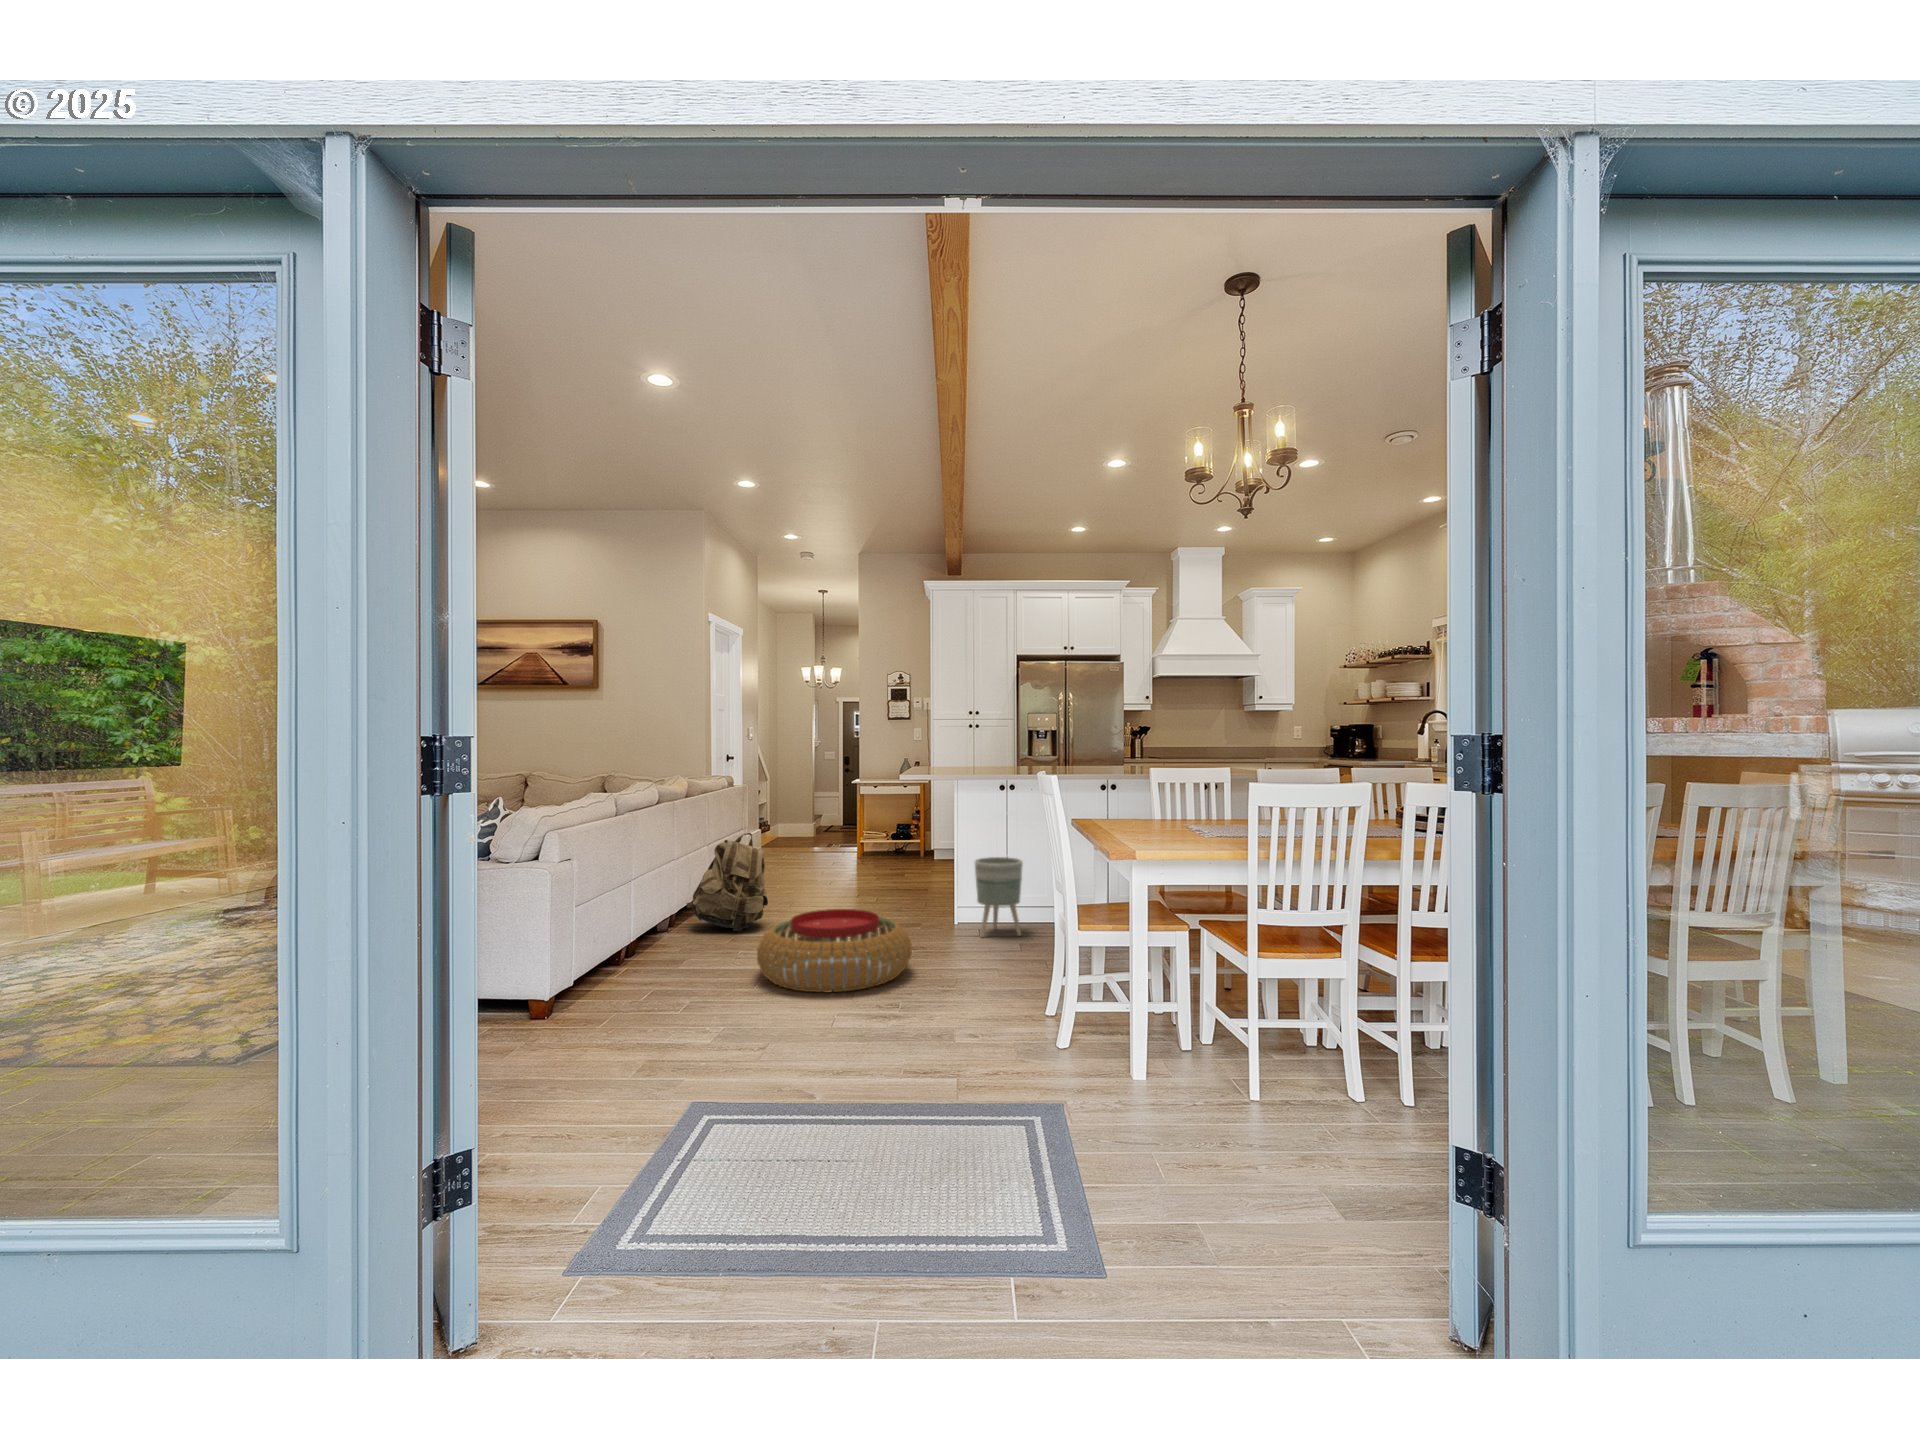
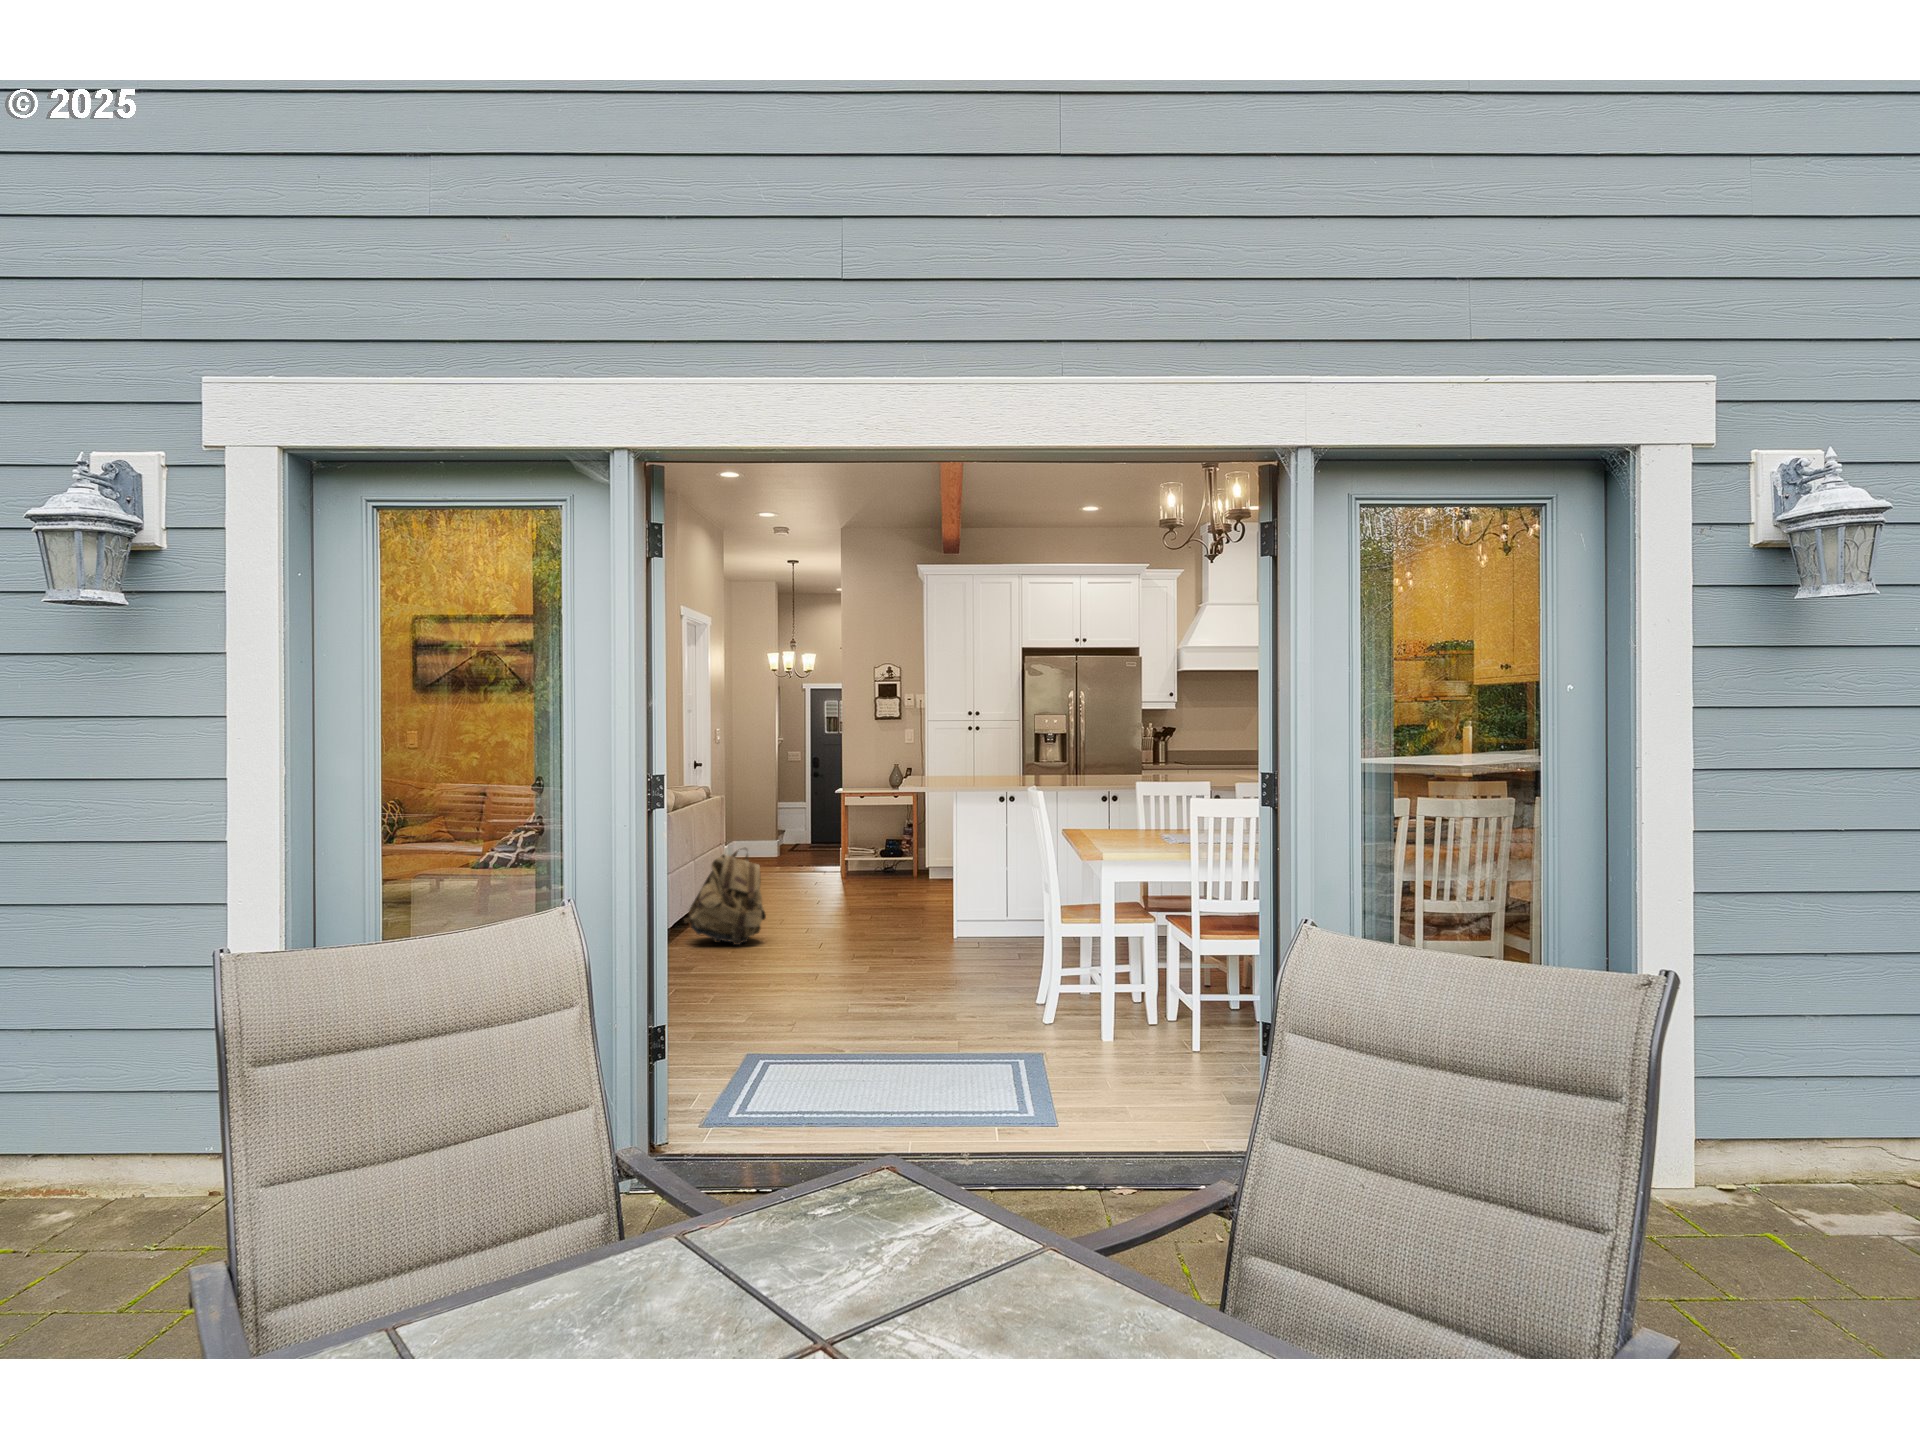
planter: present [975,857,1023,937] -> none [973,870,1021,949]
pouf: present [757,909,912,992] -> none [770,918,914,990]

